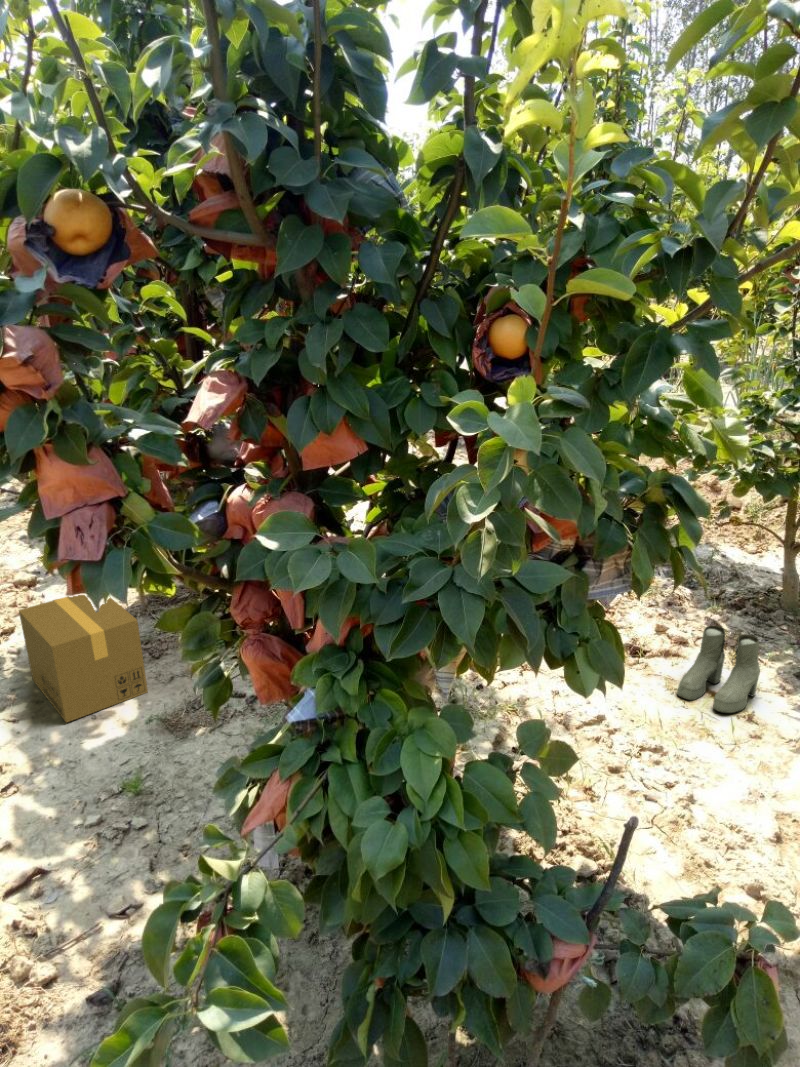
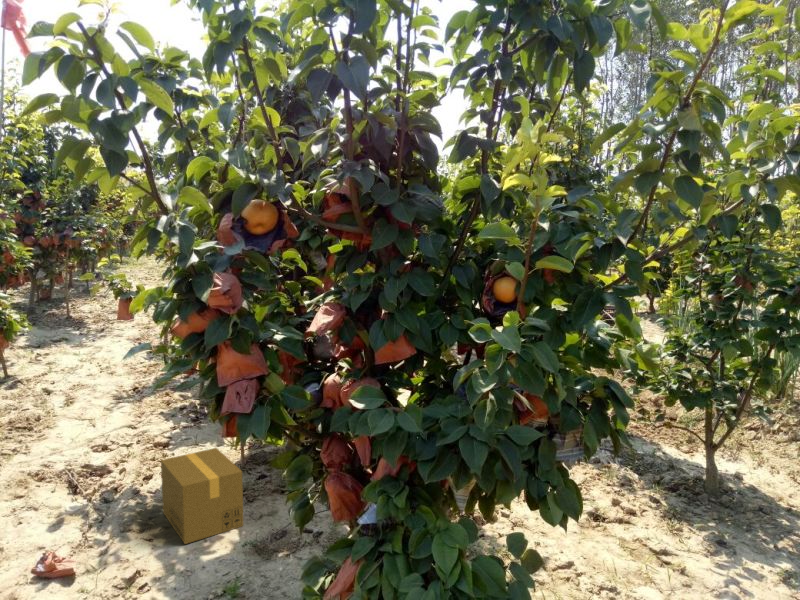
boots: present [677,625,760,713] -> none [628,499,689,567]

